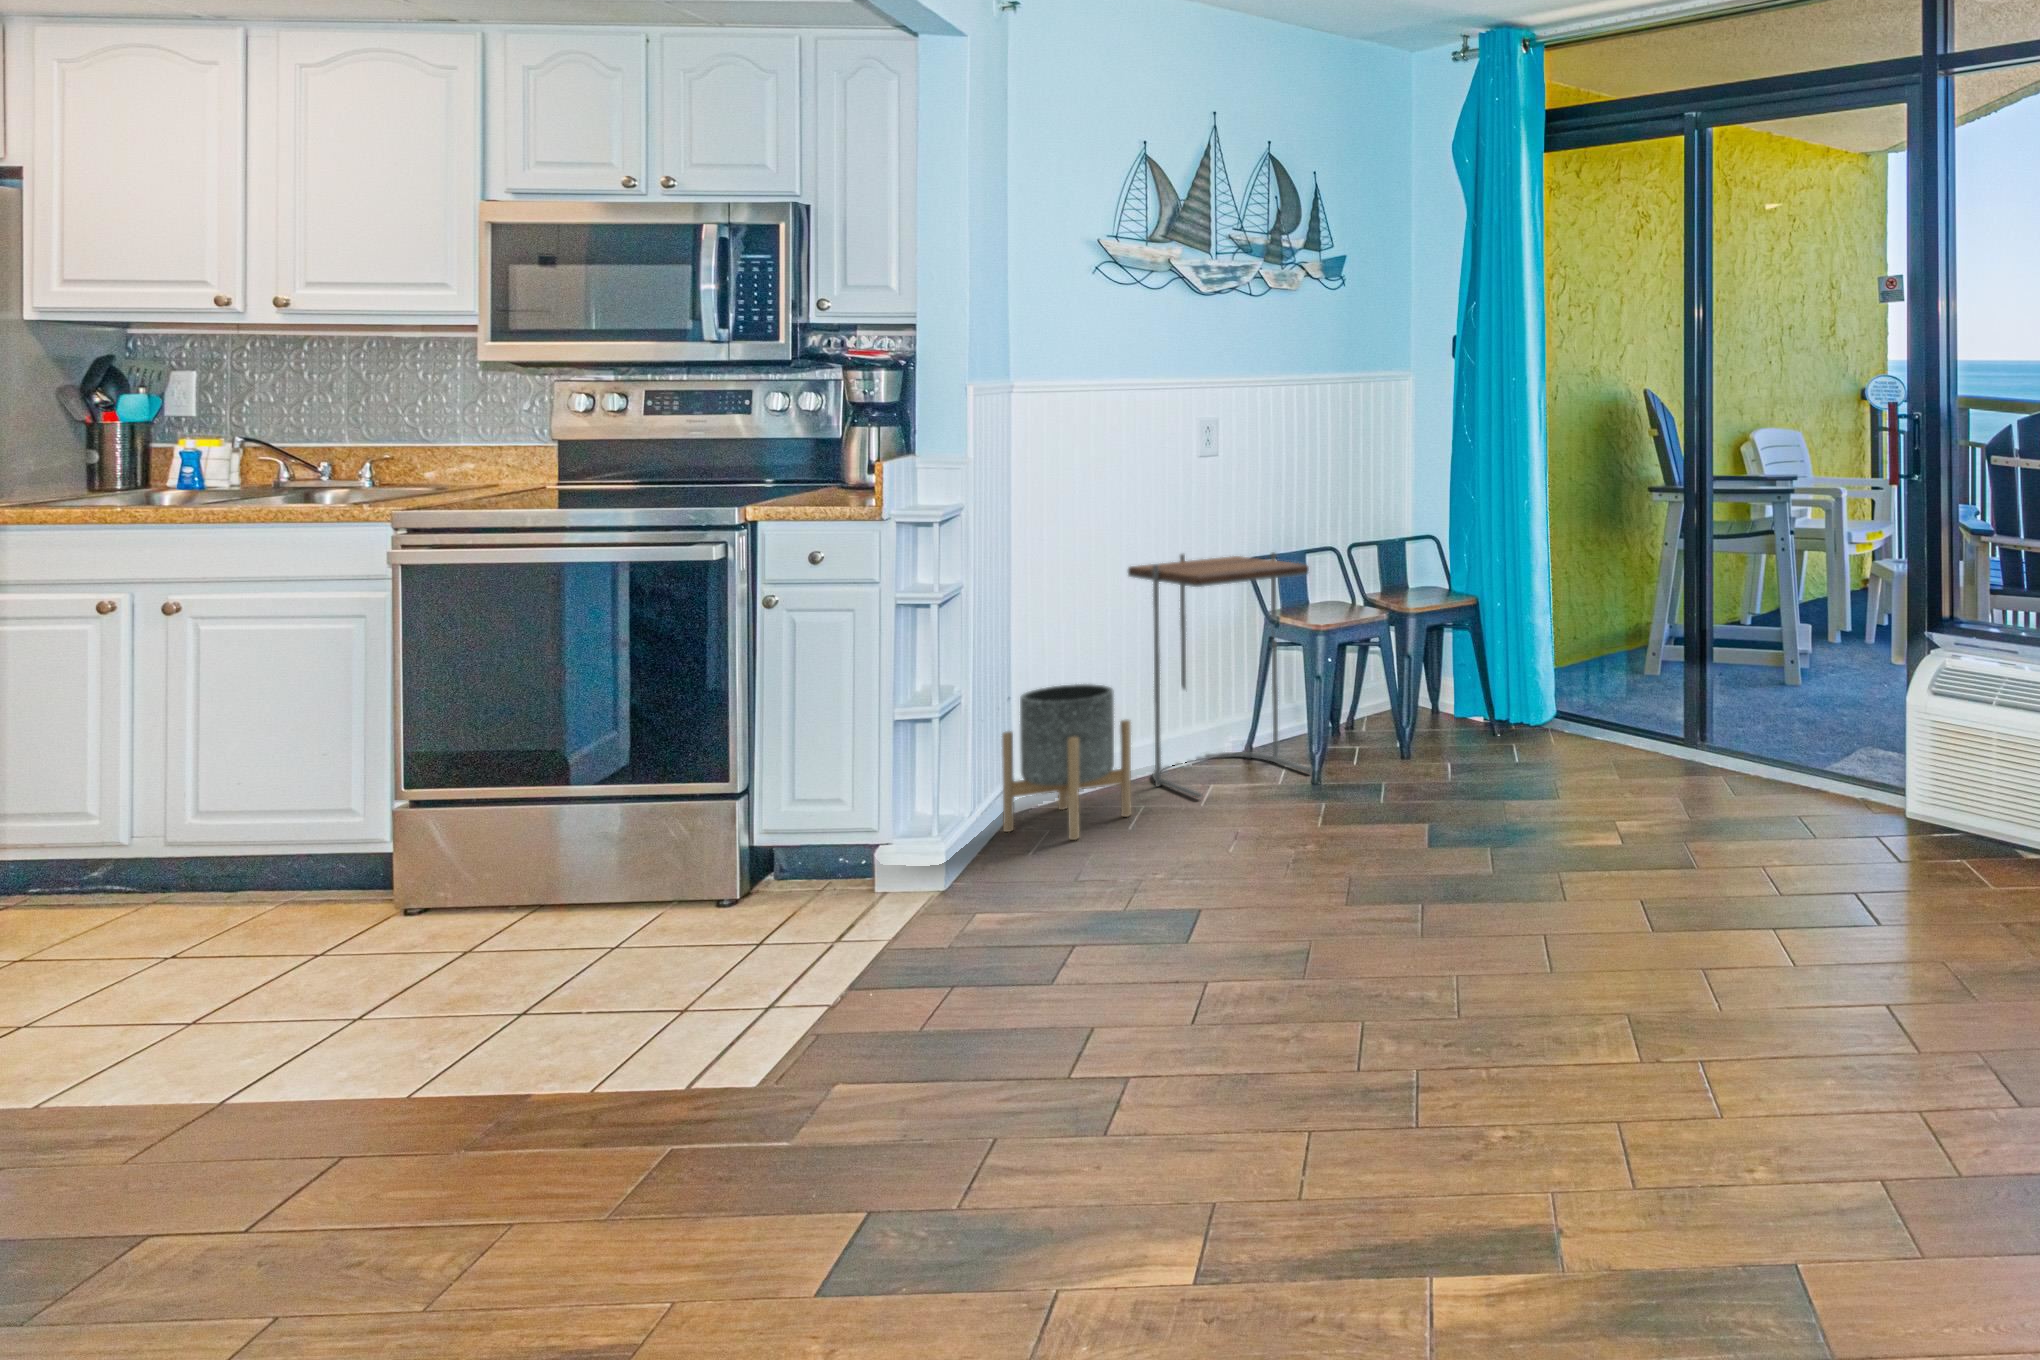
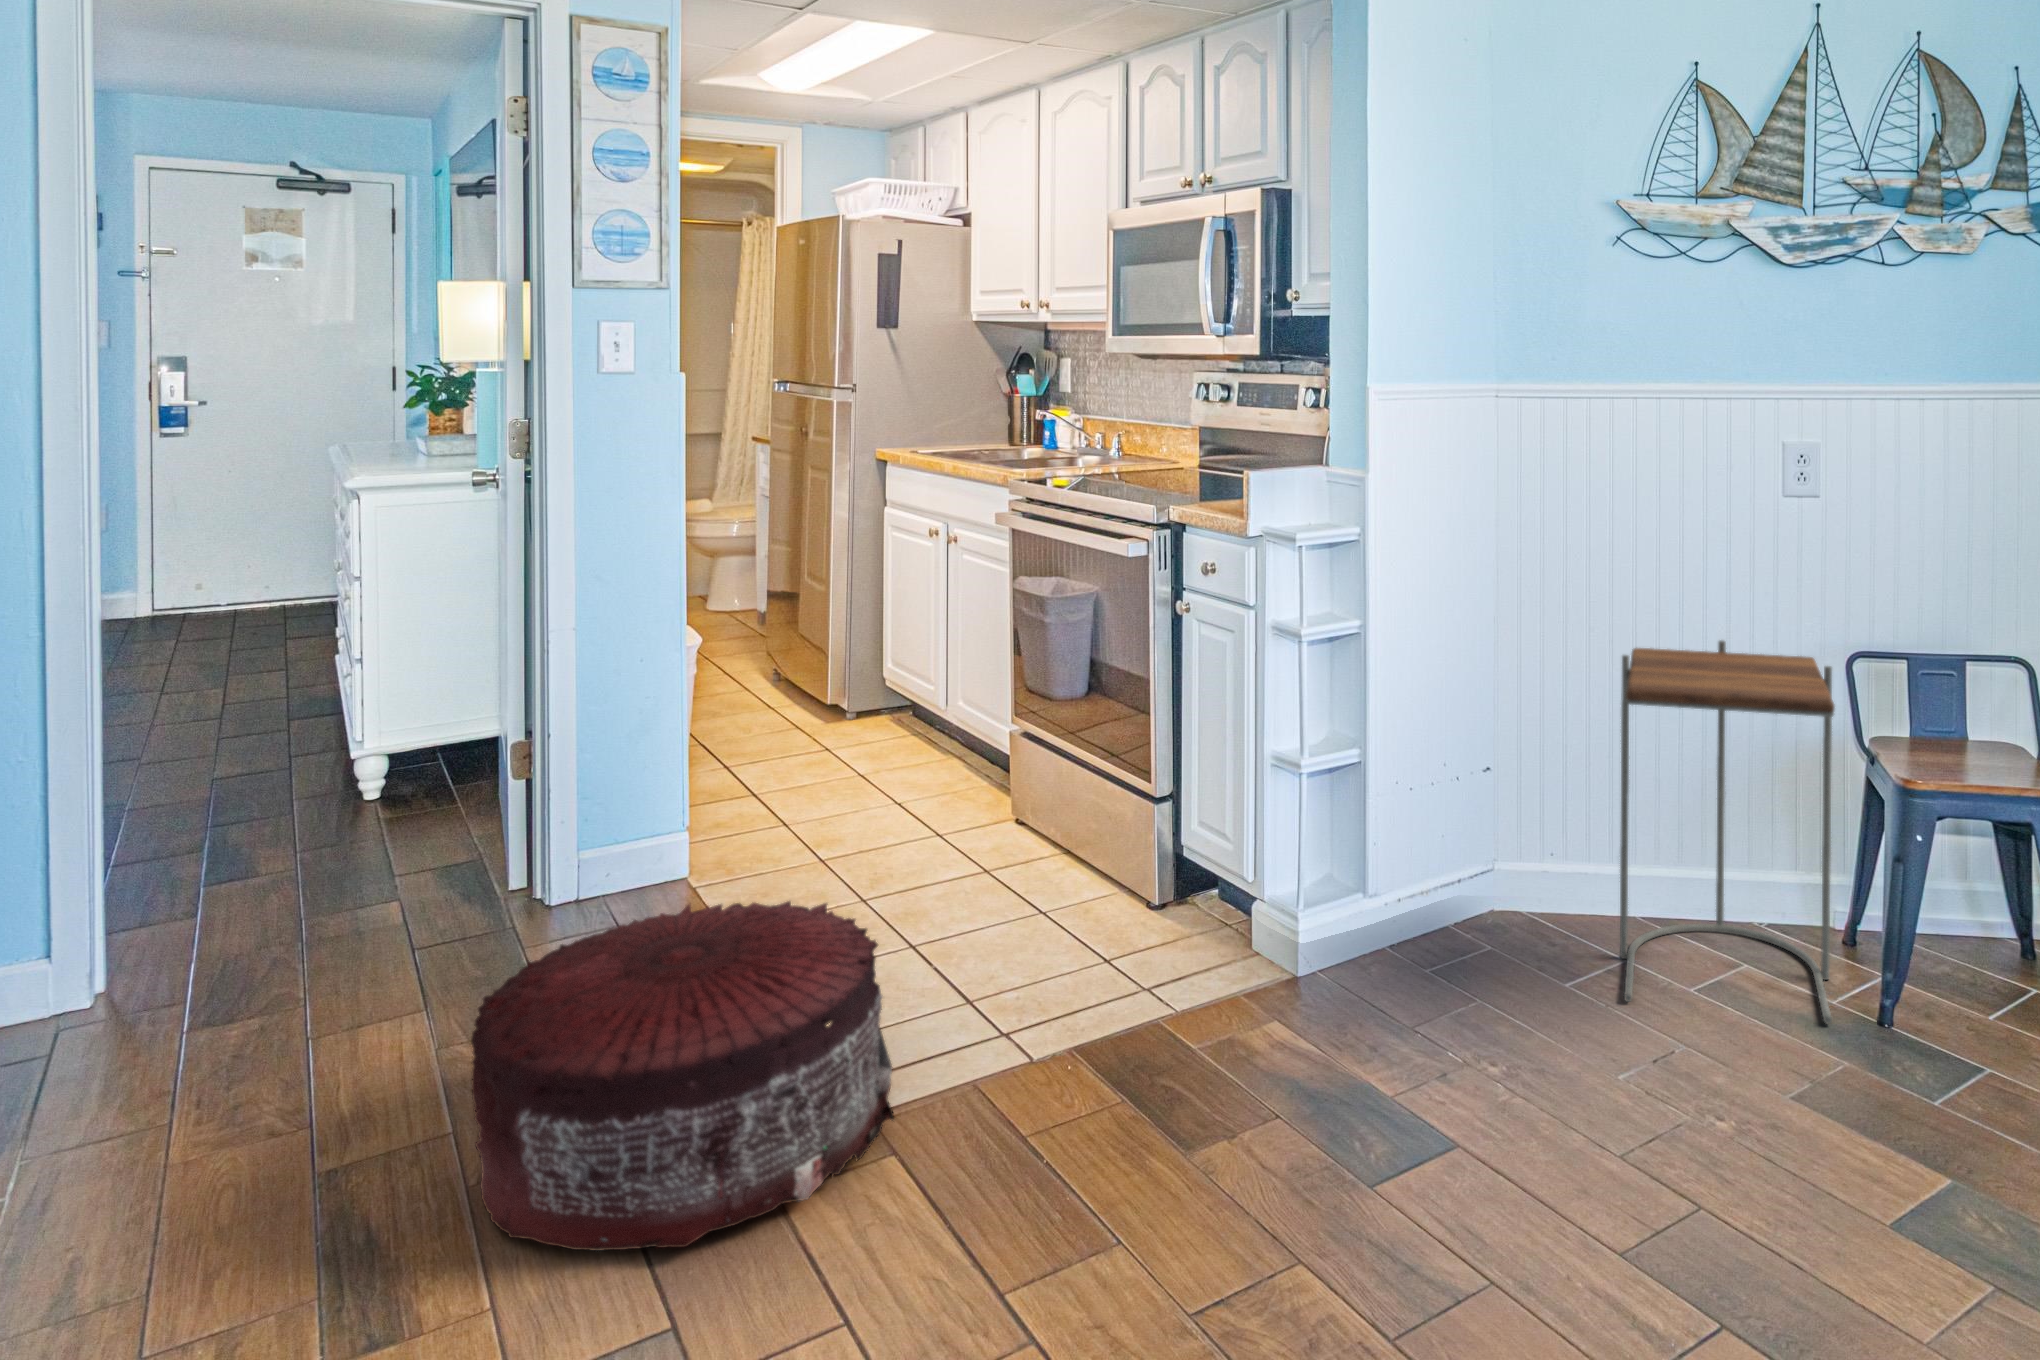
planter: present [1002,684,1131,840] -> none [1381,789,1523,1001]
pouf: none [444,855,887,1190] -> present [471,901,894,1251]

